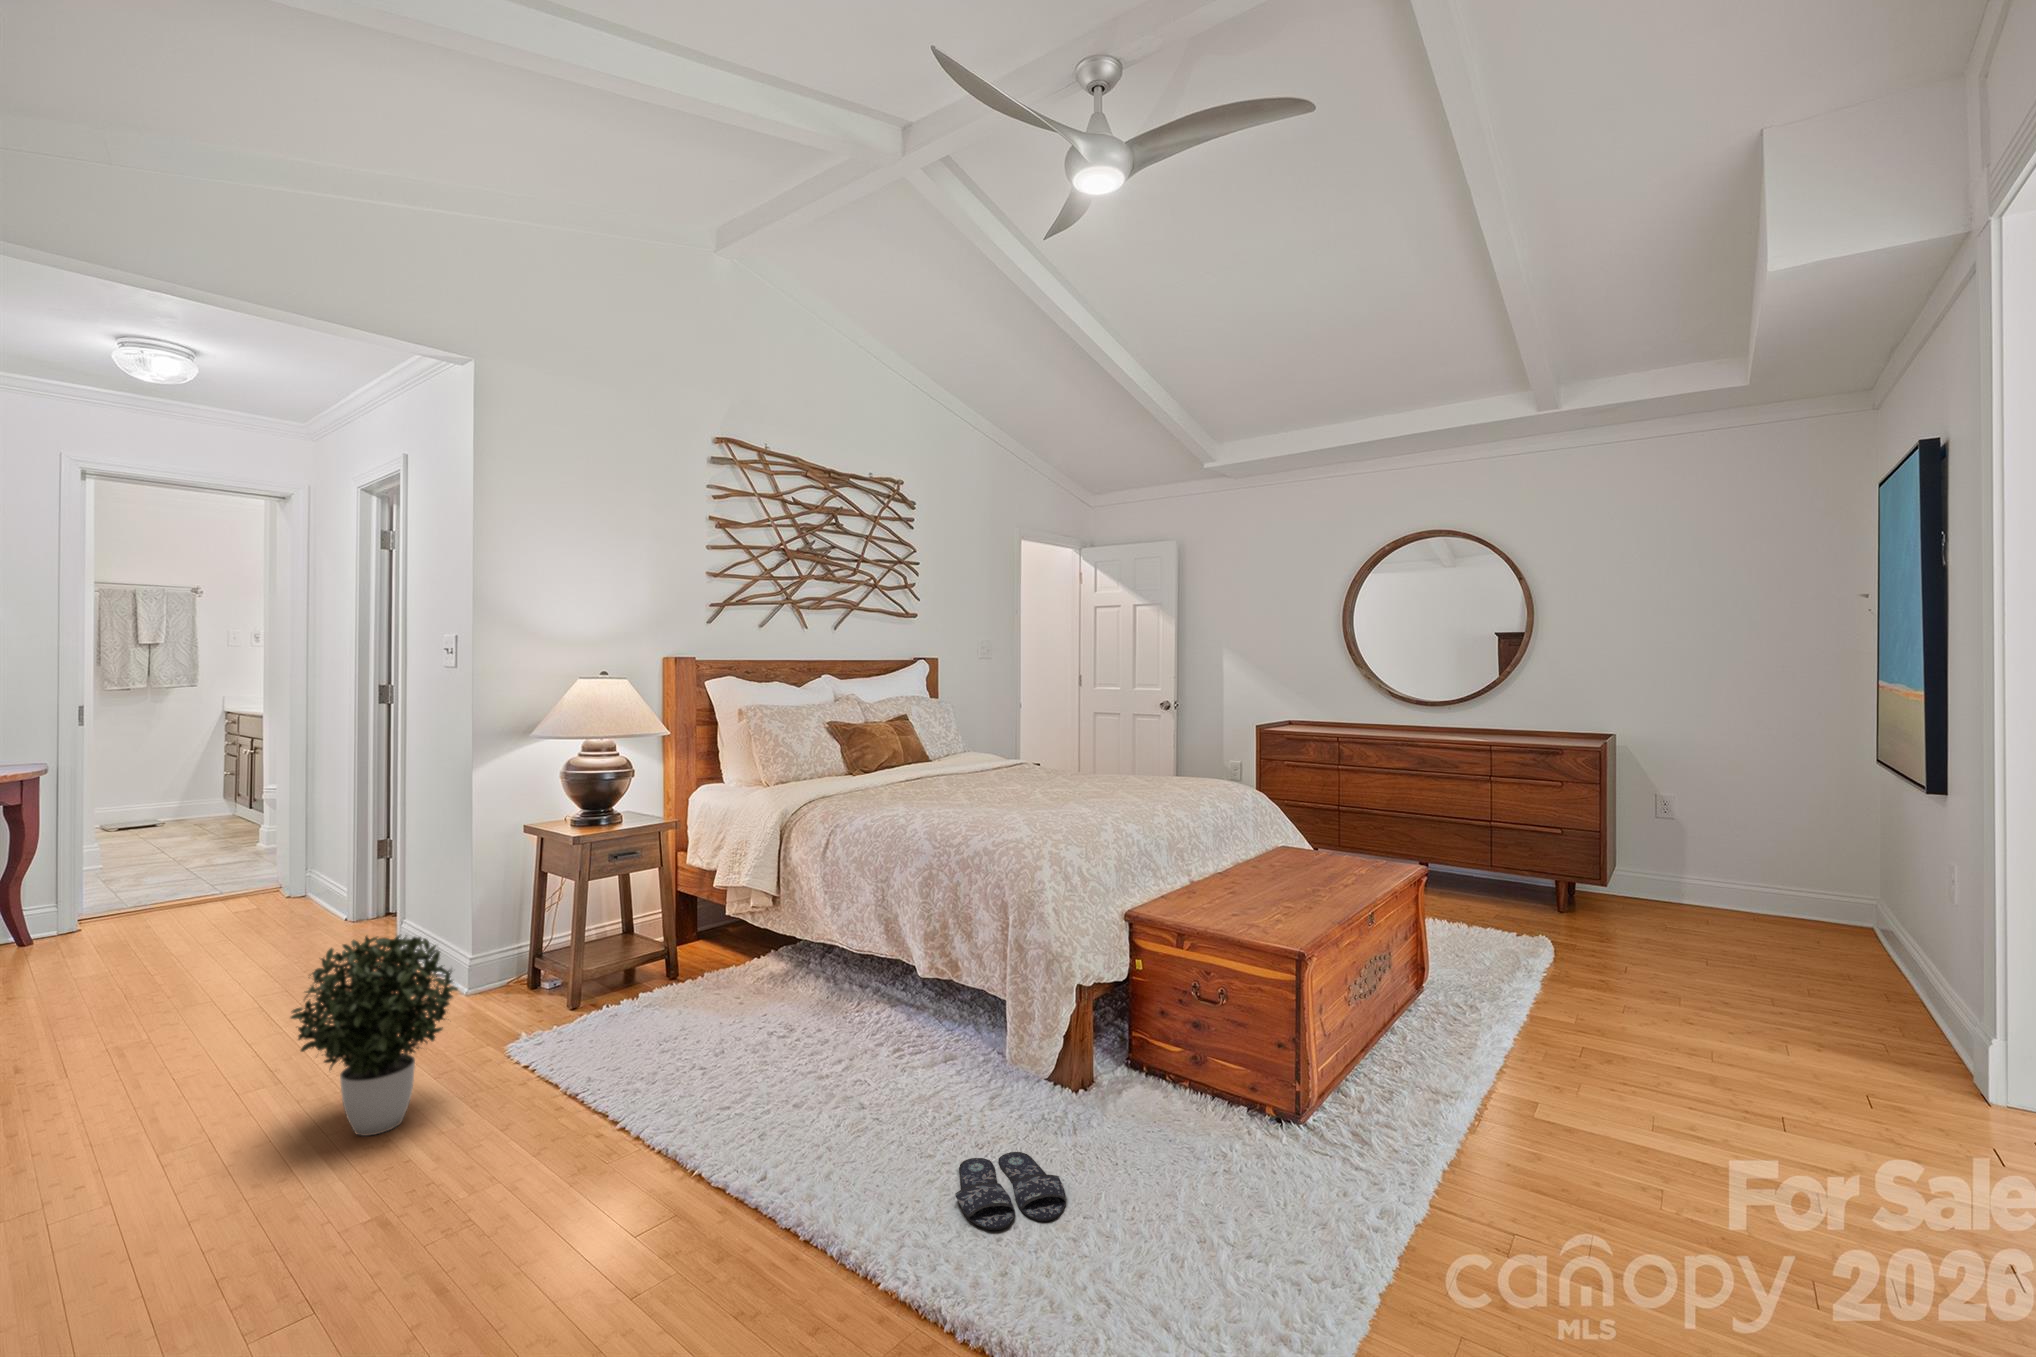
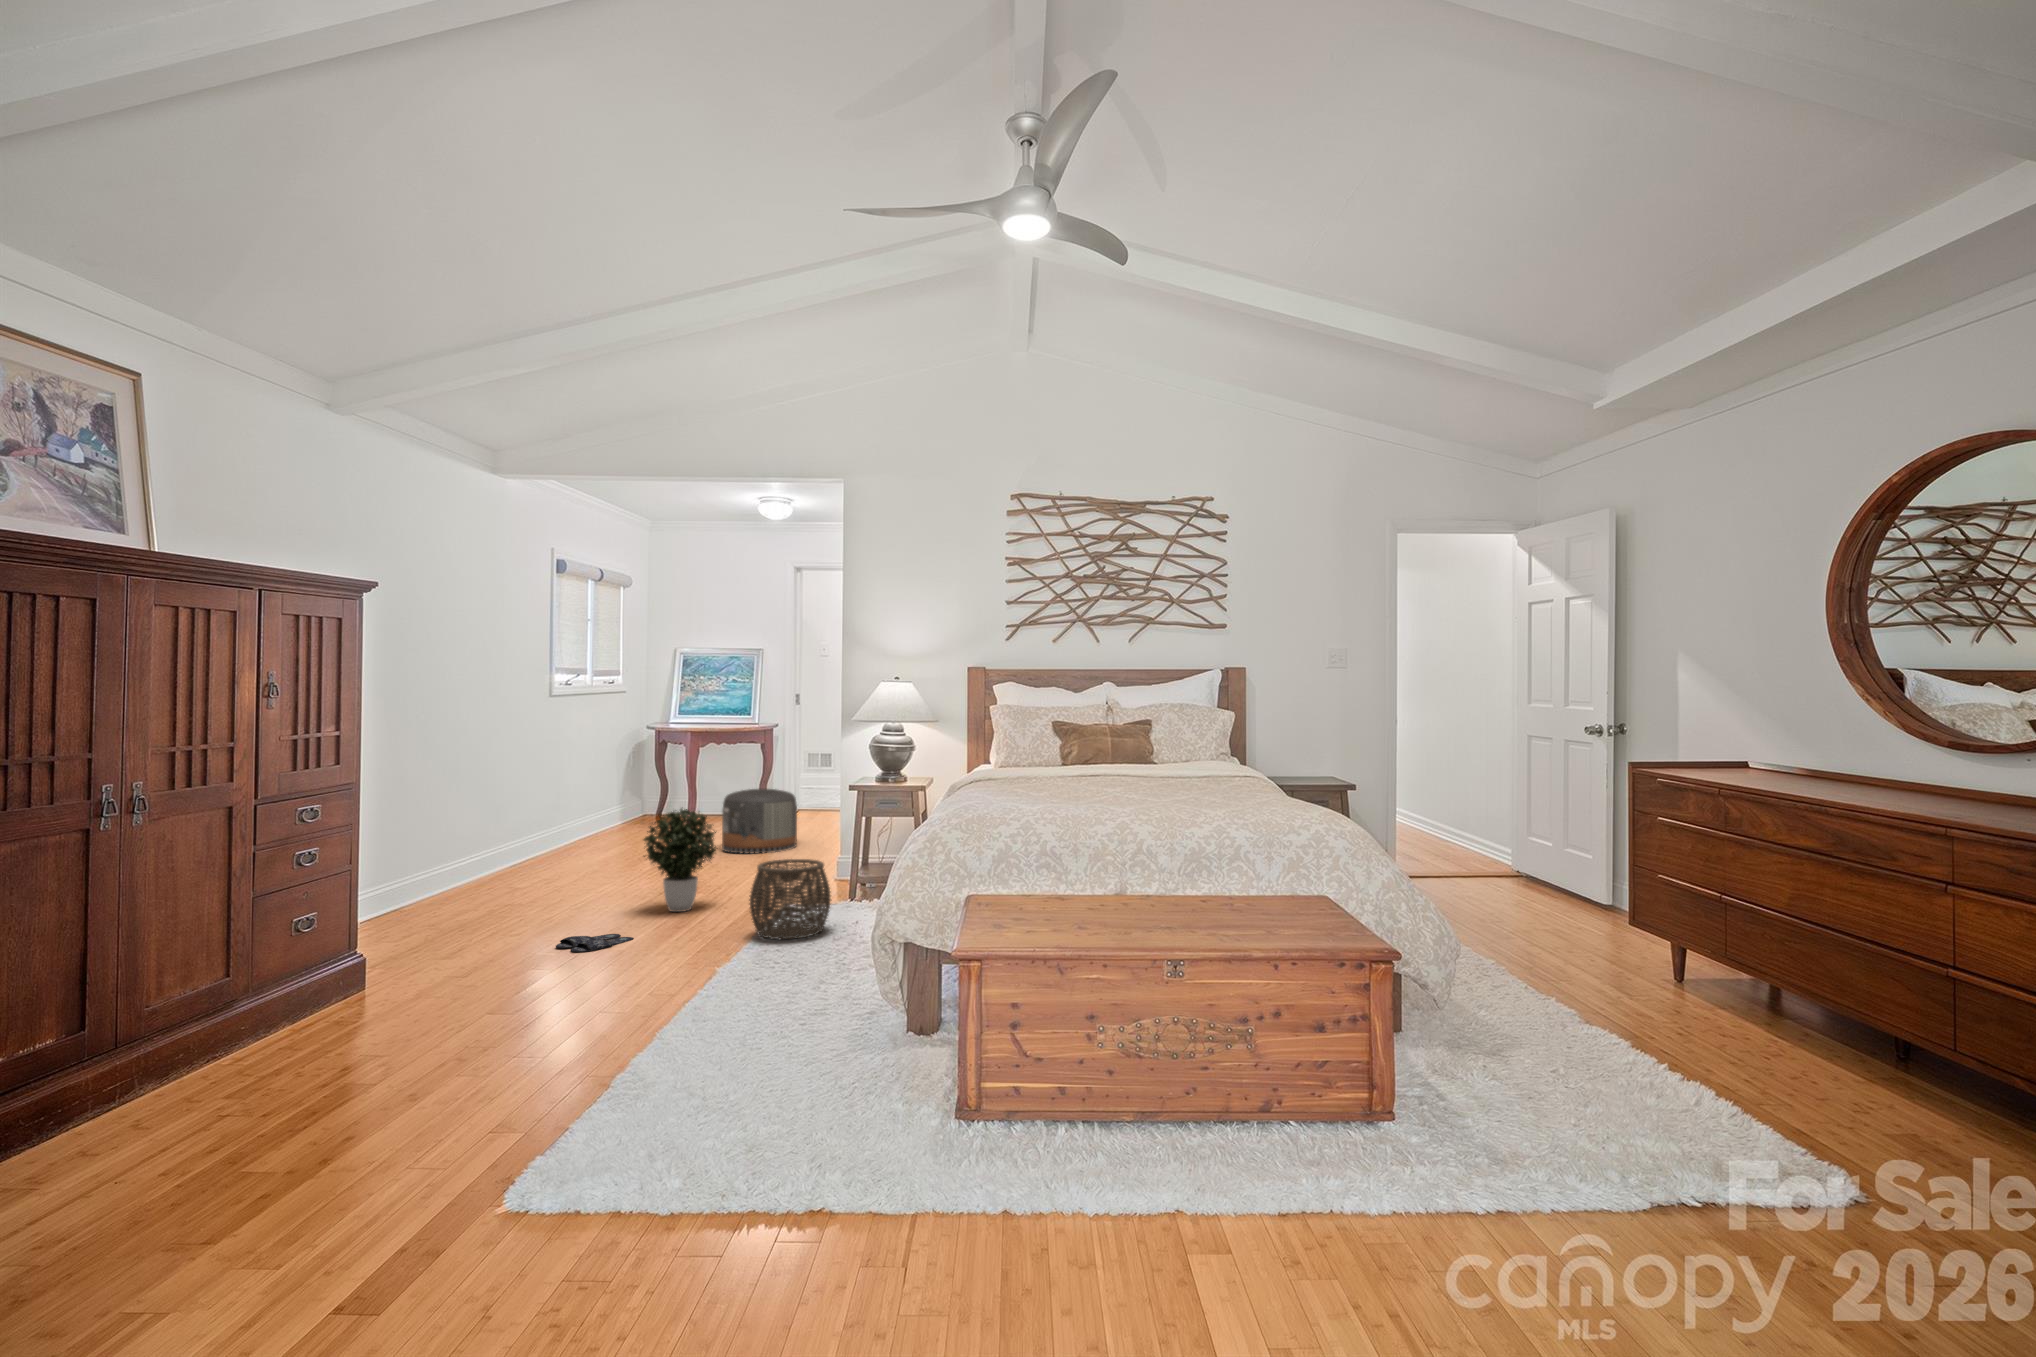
pouf: none [70,862,247,996] -> present [722,789,797,854]
woven basket: none [660,967,792,1112] -> present [749,859,831,939]
slippers: present [955,1152,1066,1230] -> present [556,934,634,952]

